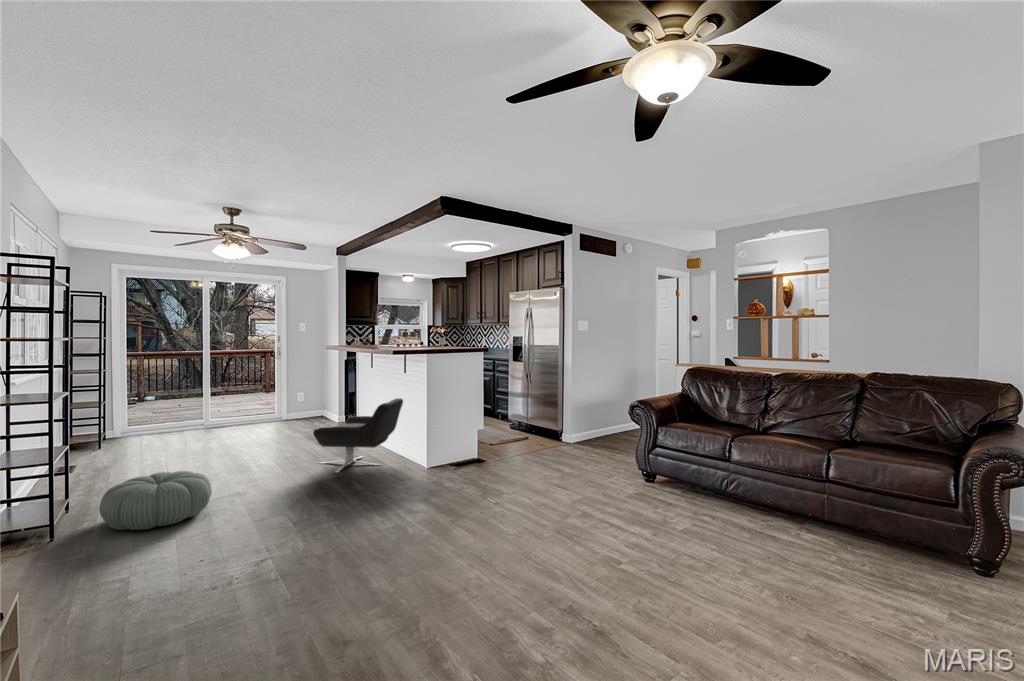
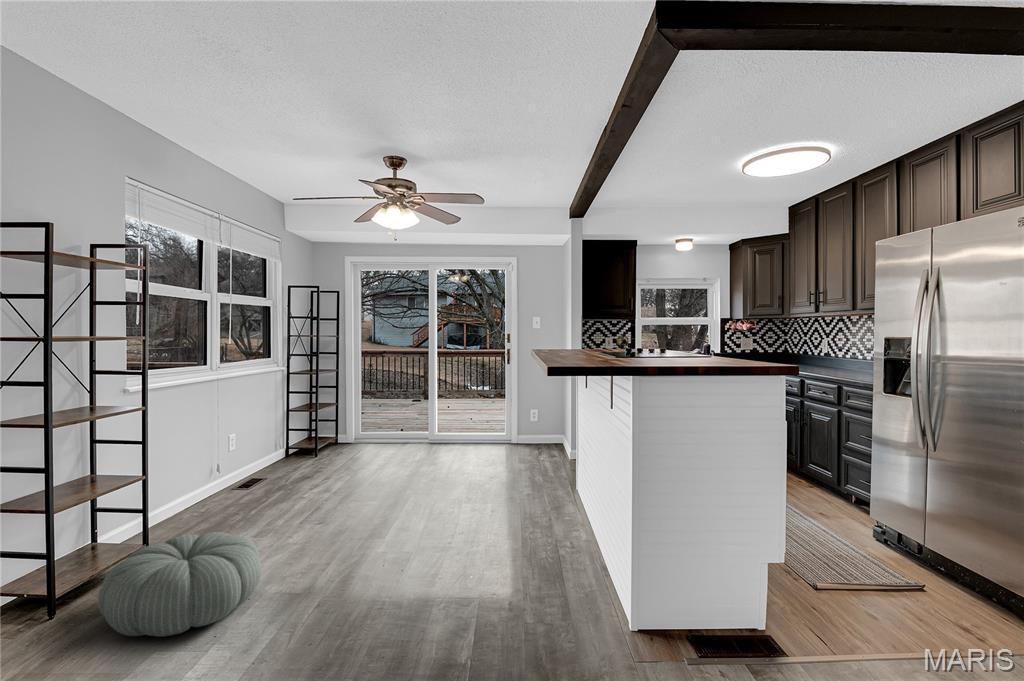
lounge chair: present [313,398,403,473] -> none [444,453,608,579]

